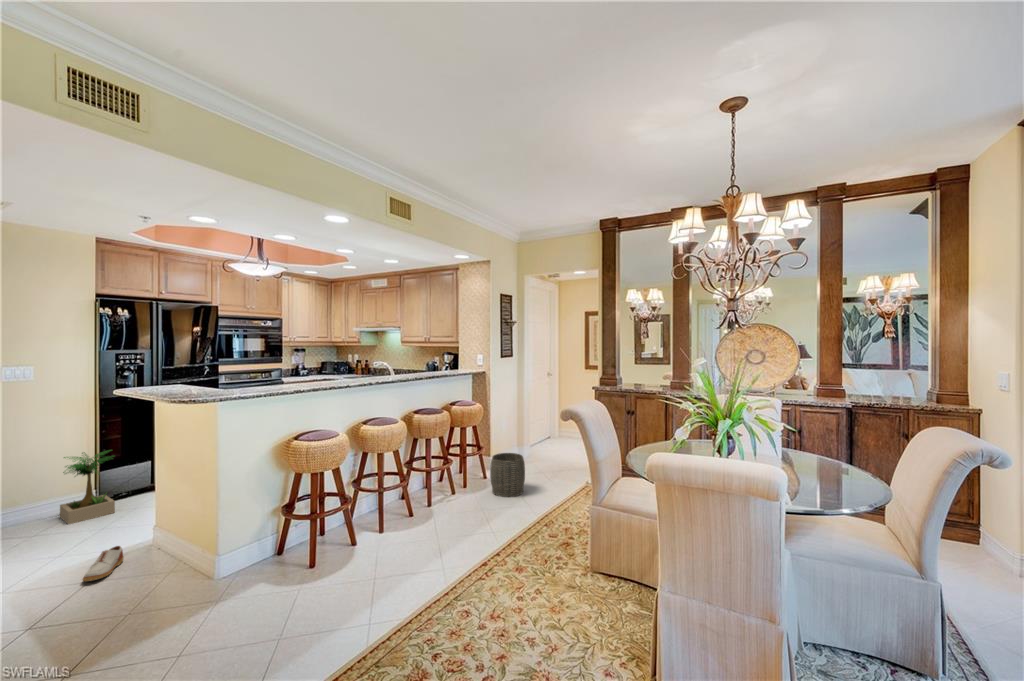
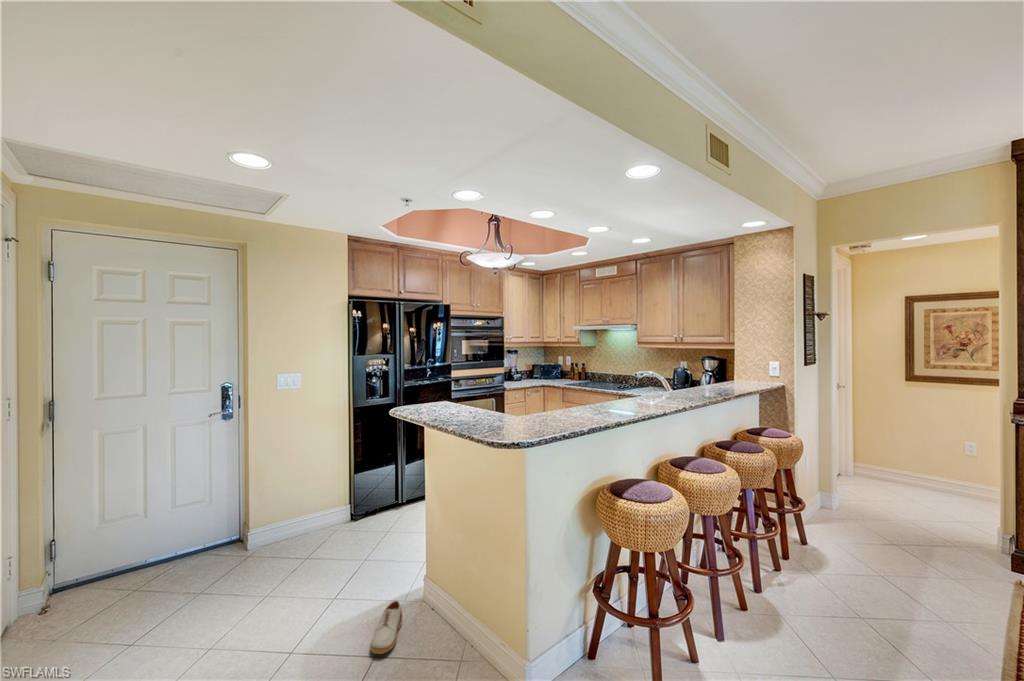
potted plant: present [60,450,115,524] -> none [323,463,376,545]
woven basket: present [490,453,525,497] -> none [839,518,911,597]

